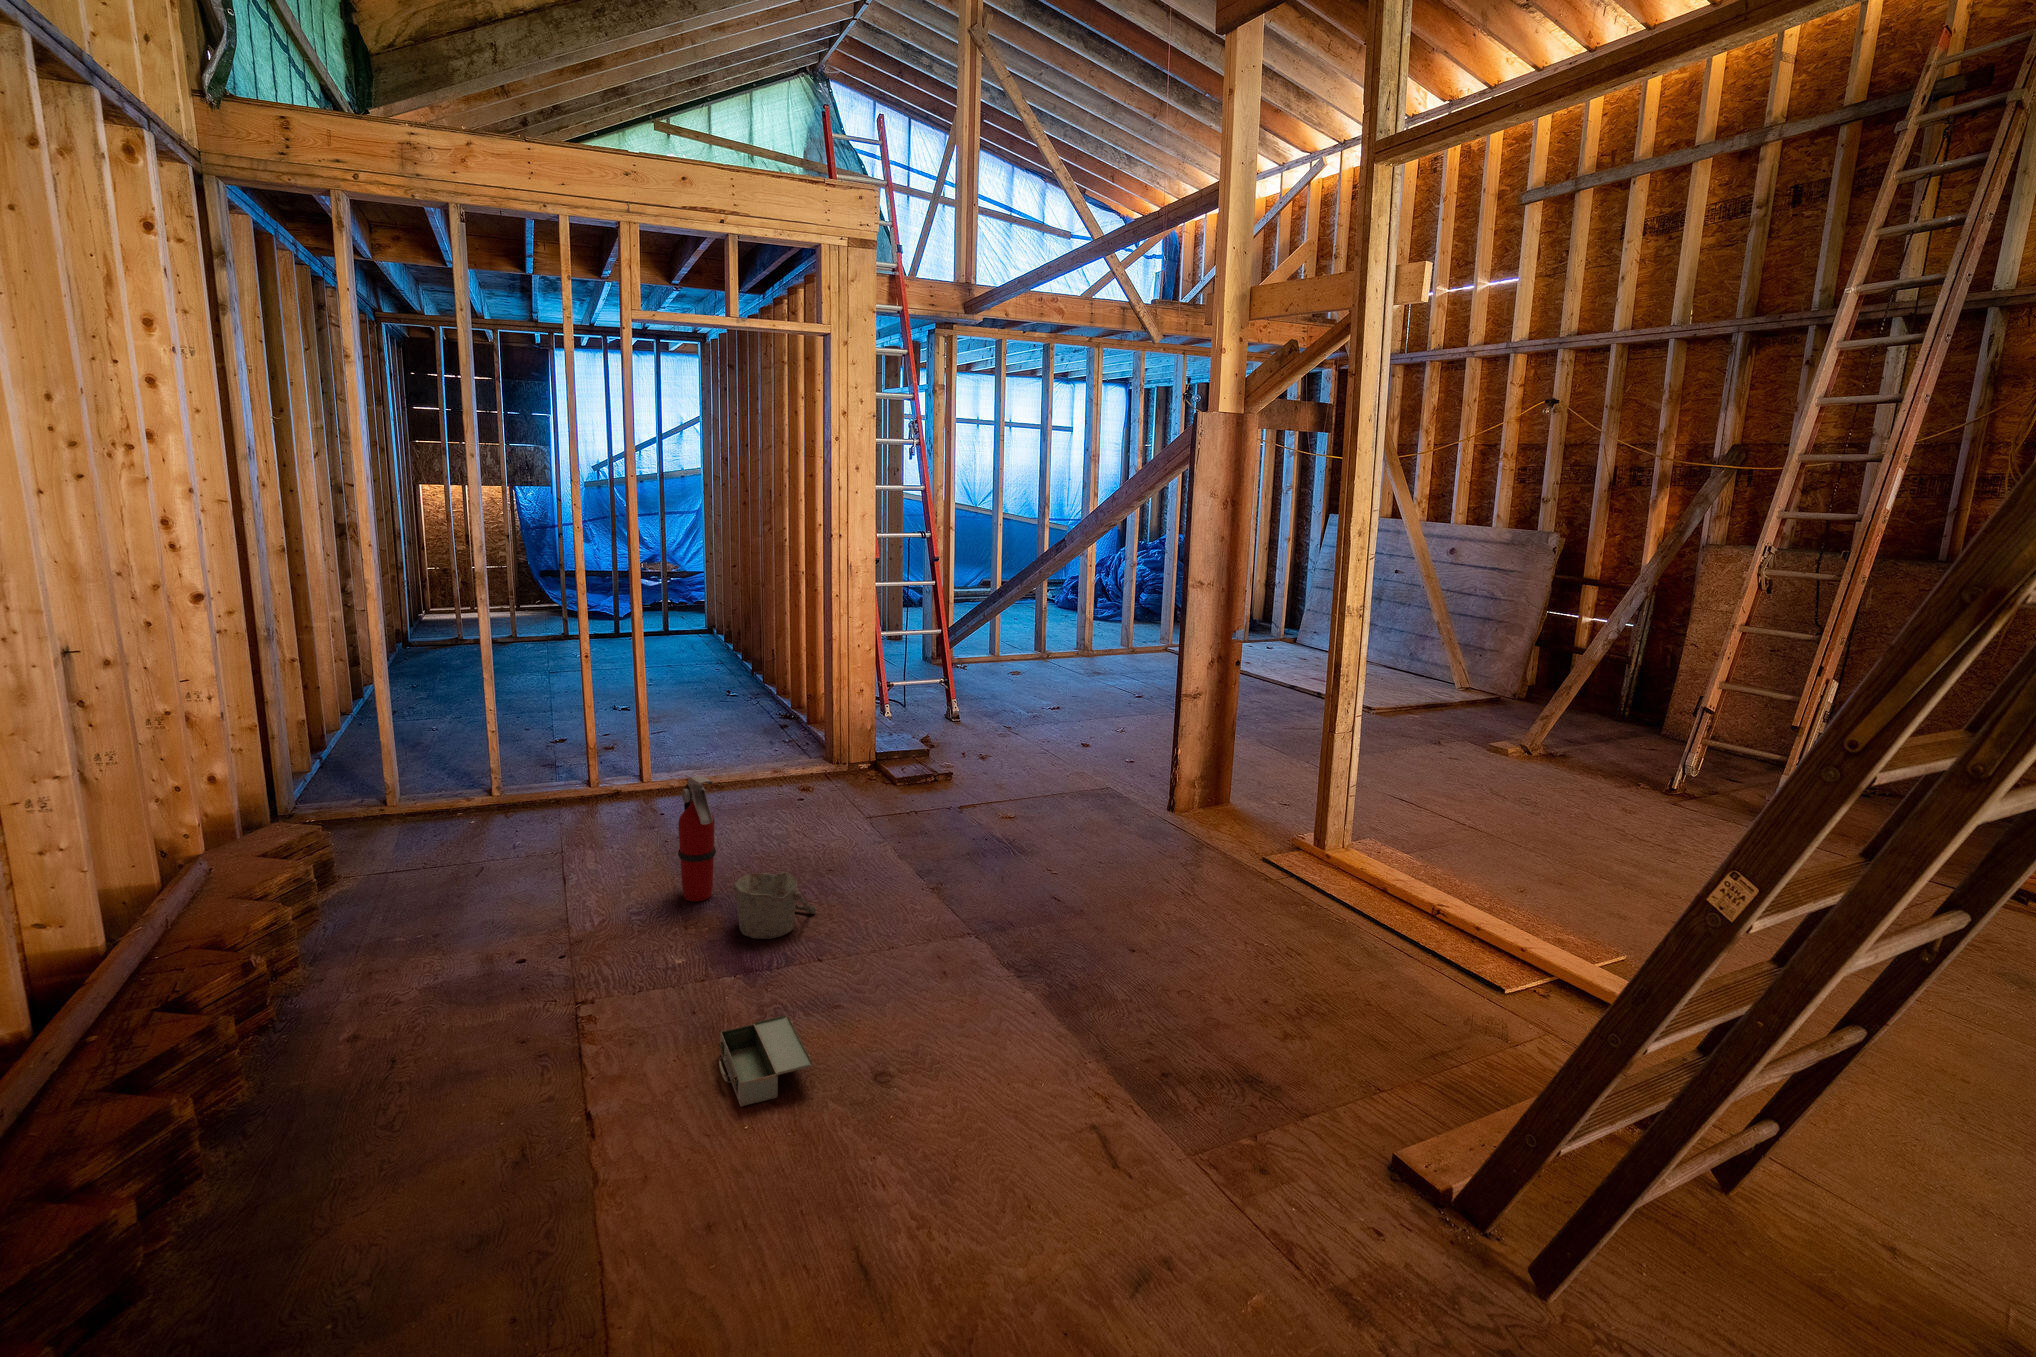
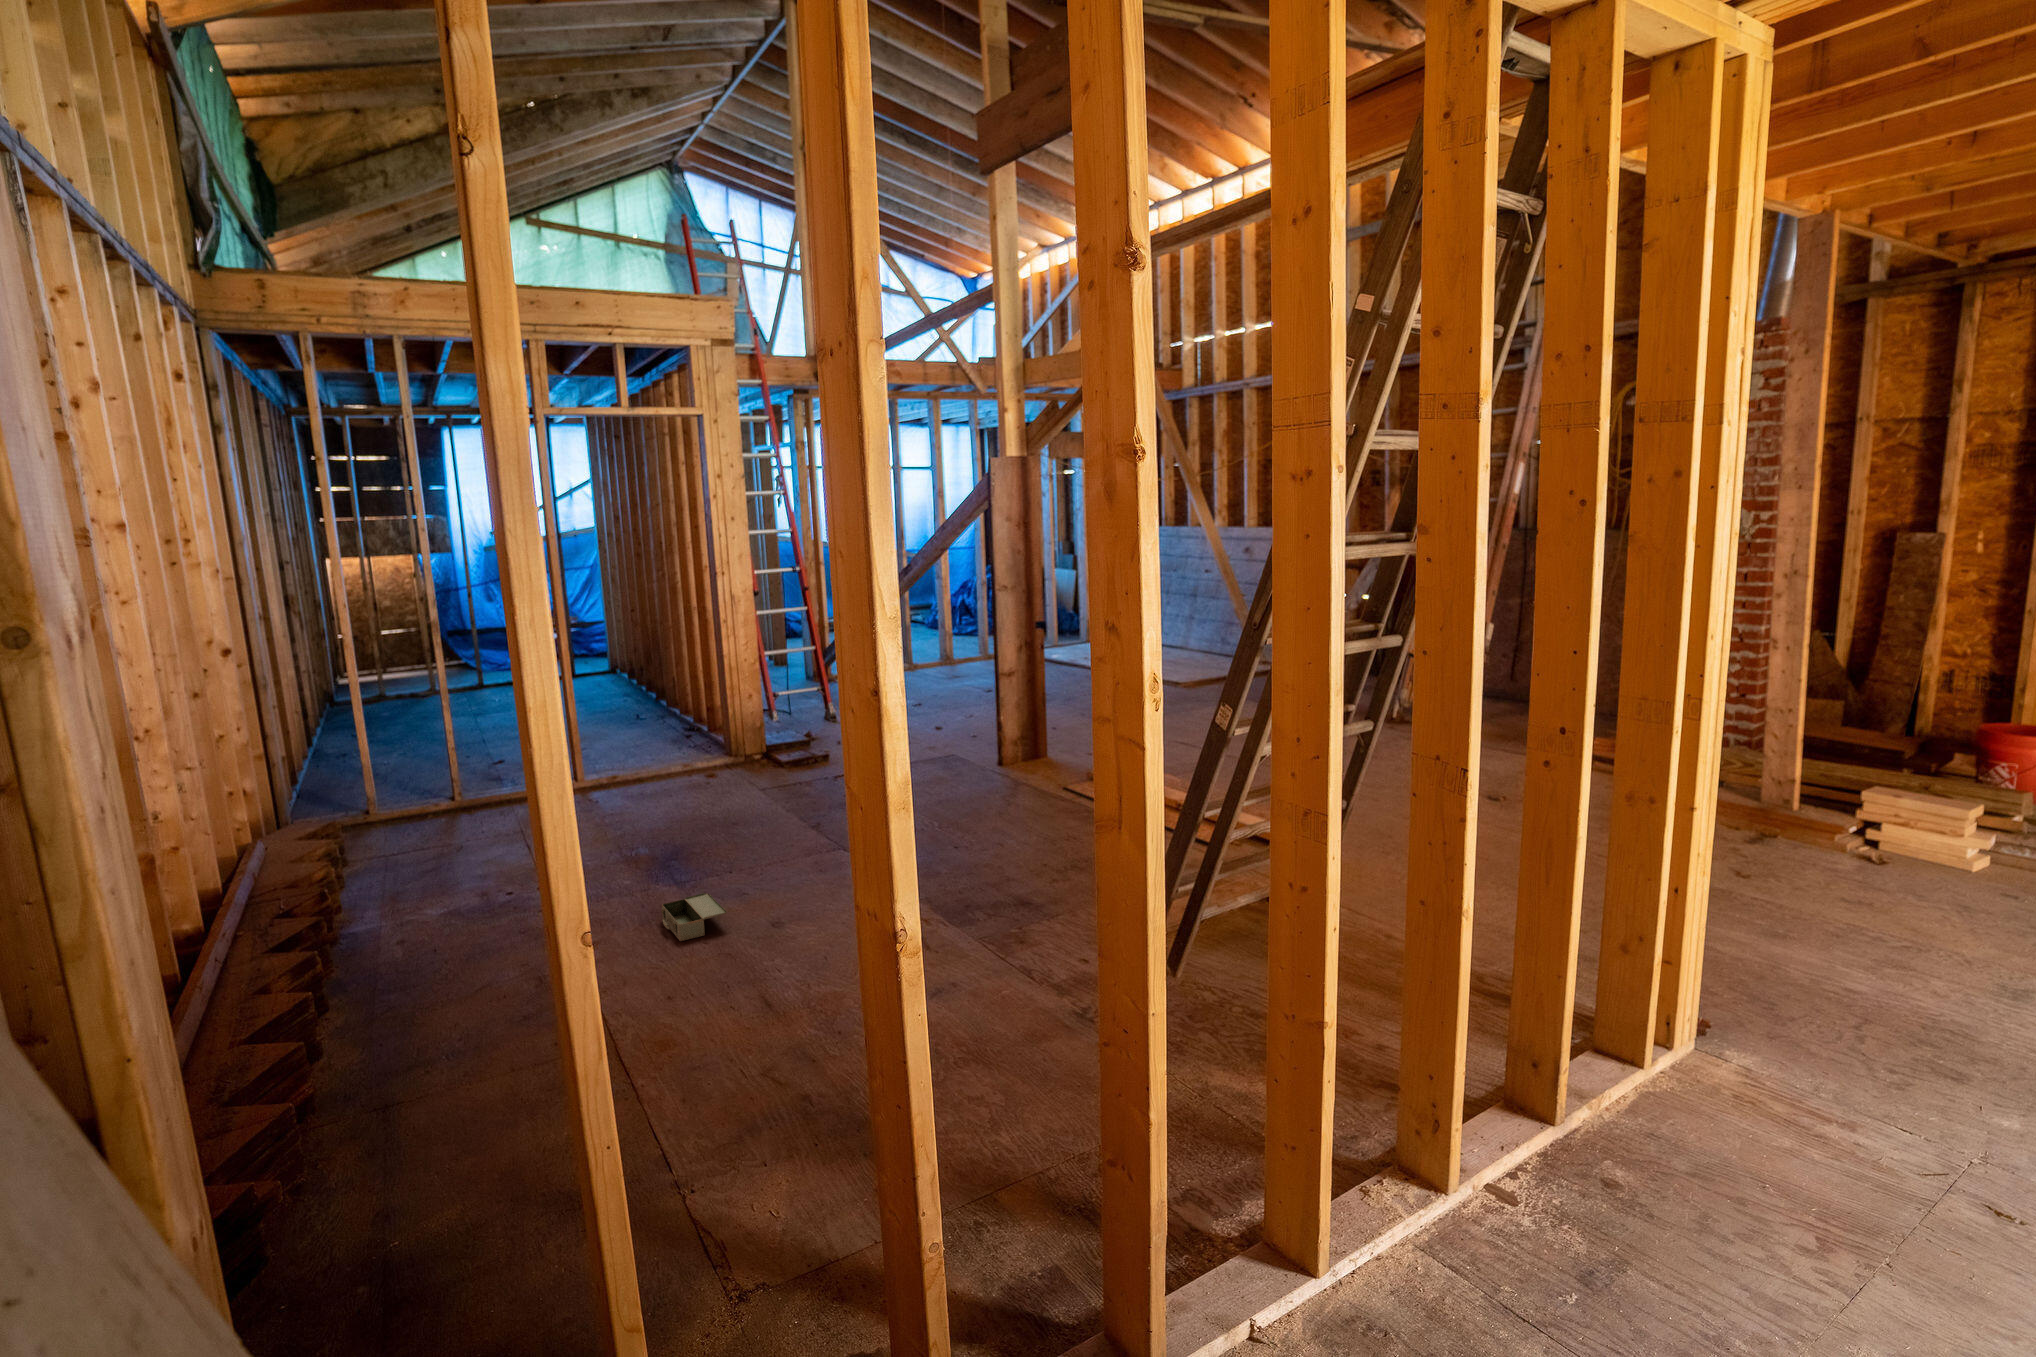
fire extinguisher: present [678,776,716,901] -> none [614,753,644,848]
bucket: present [733,872,816,939] -> none [660,816,724,863]

